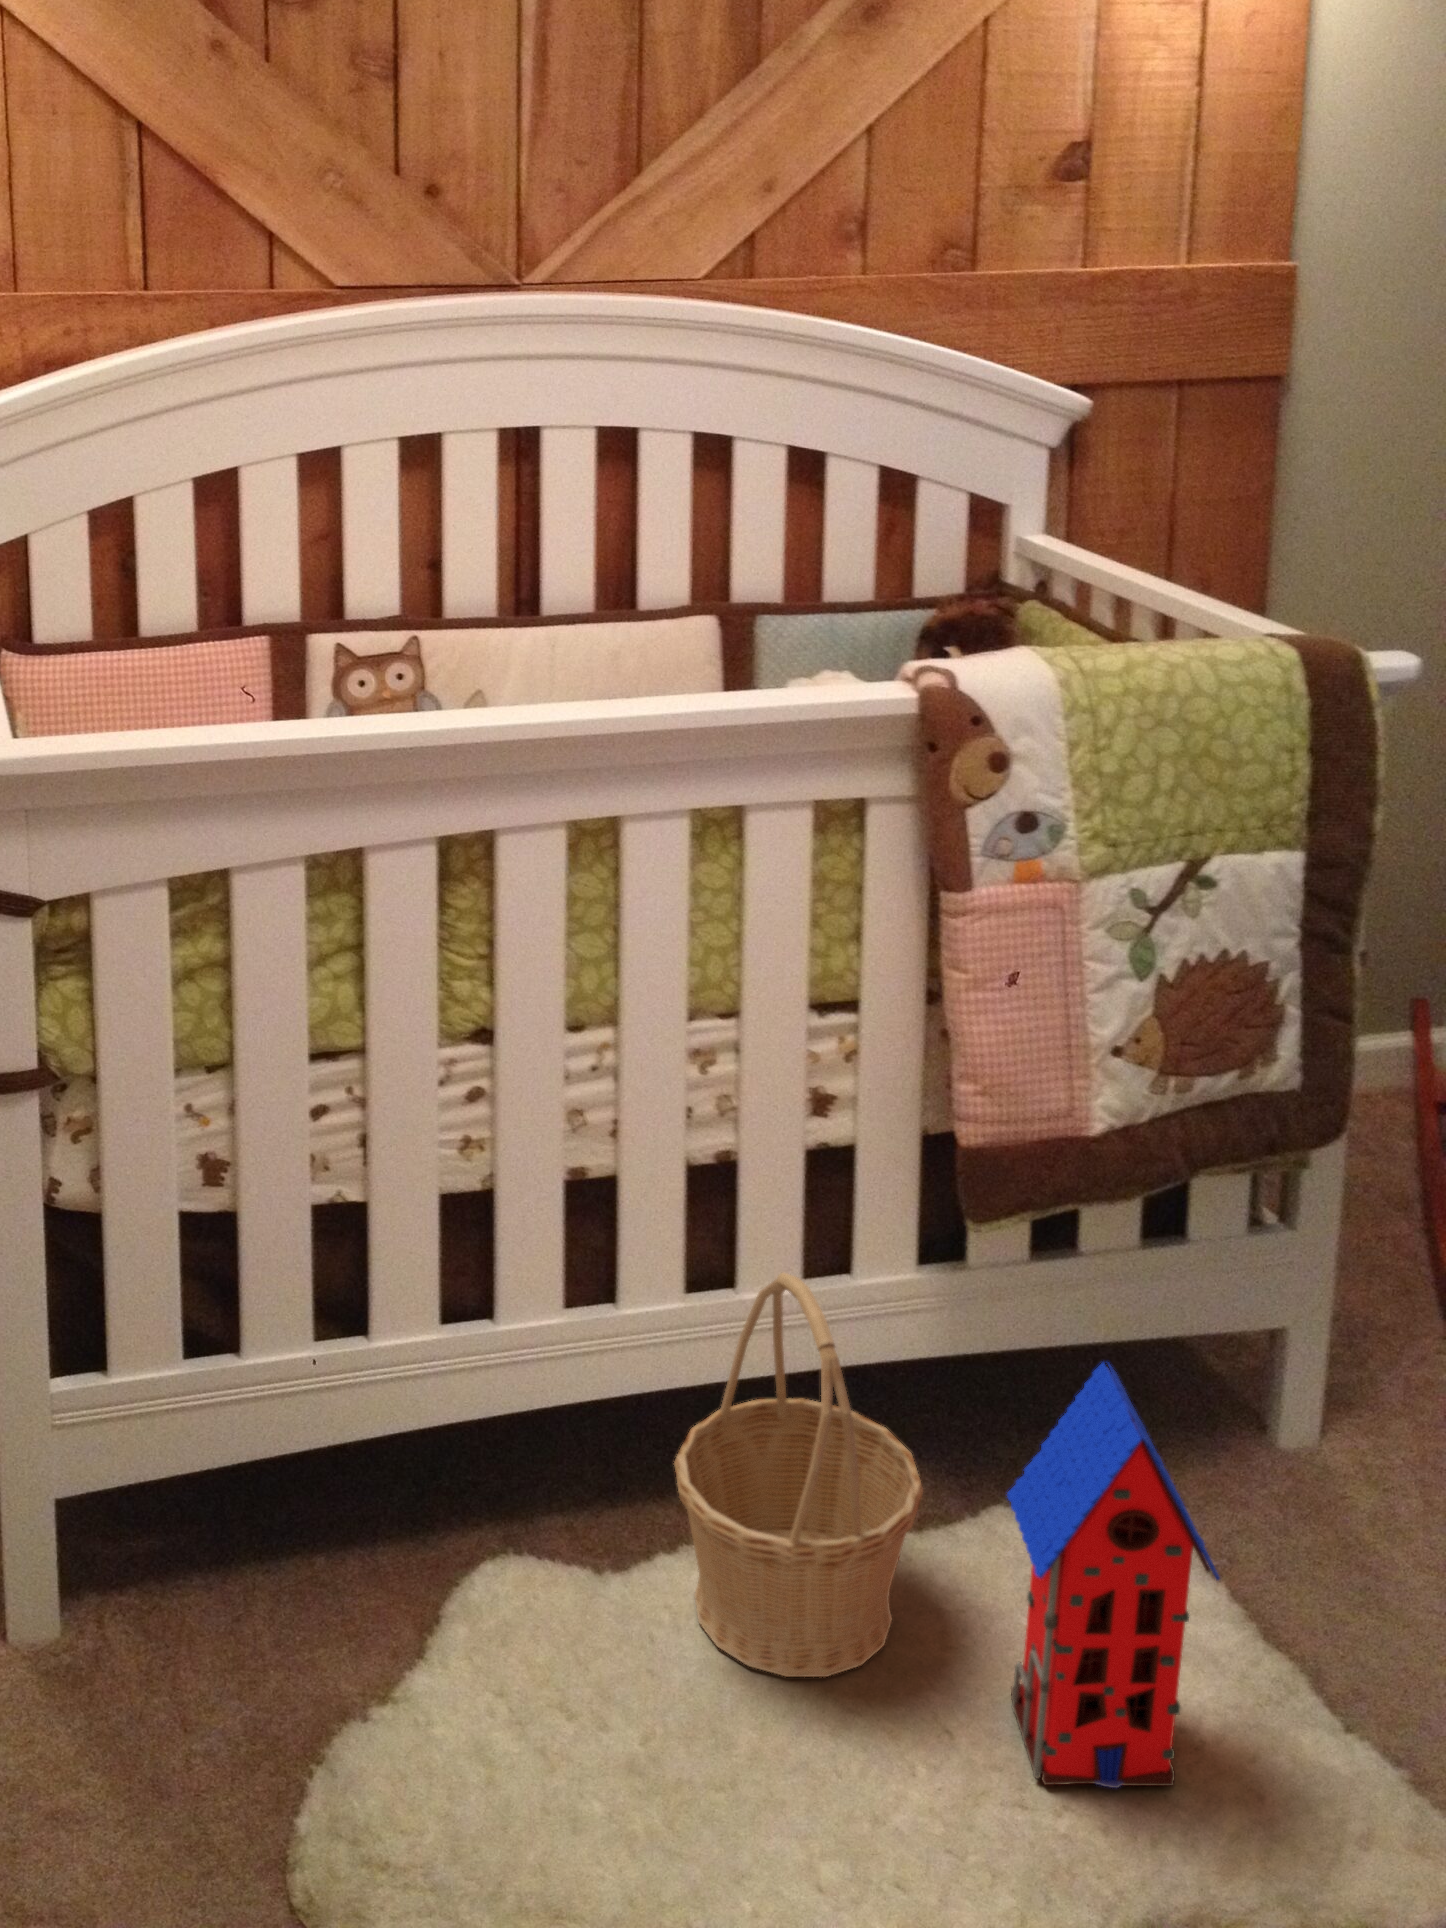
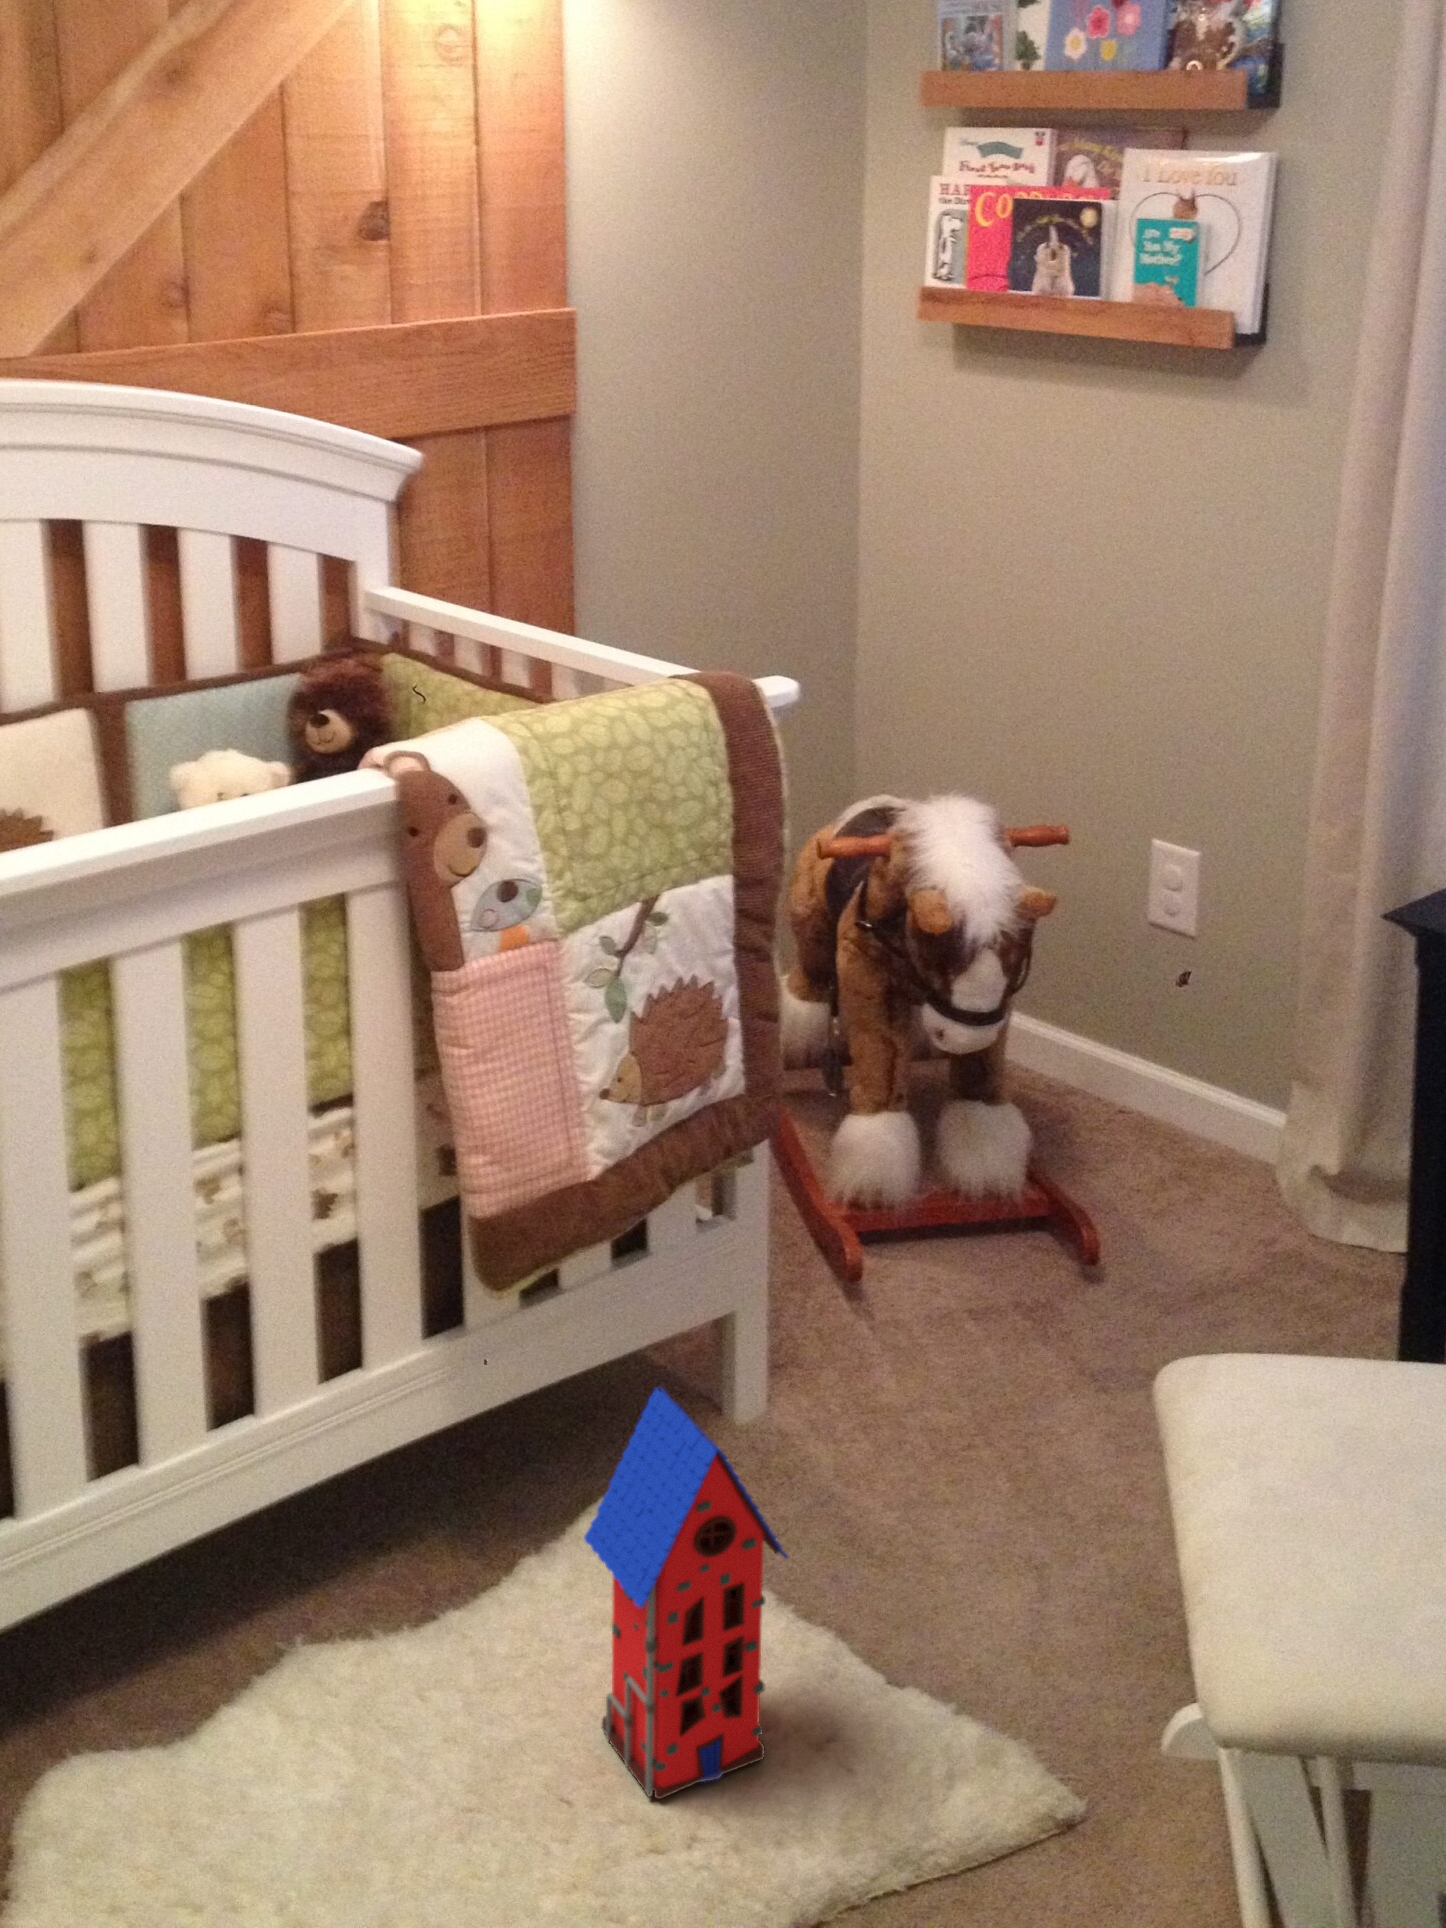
basket: present [674,1273,923,1677] -> none [244,1384,494,1789]

